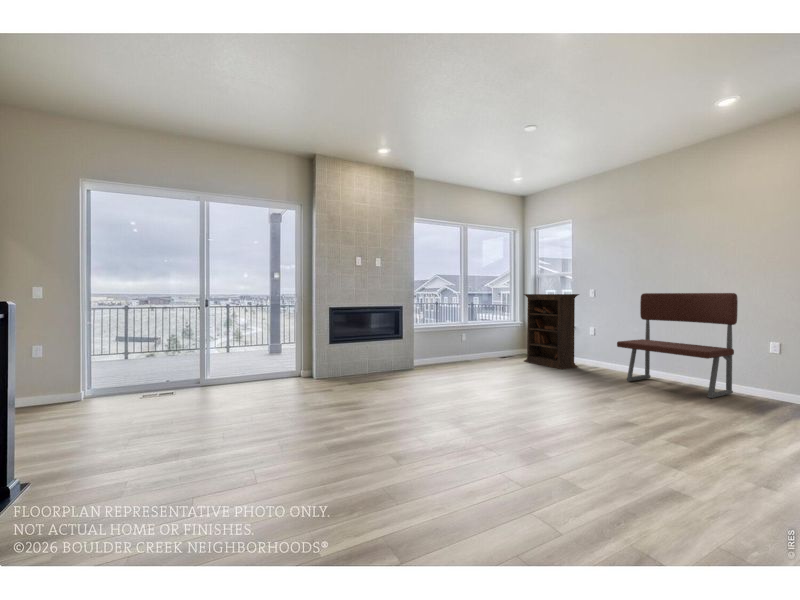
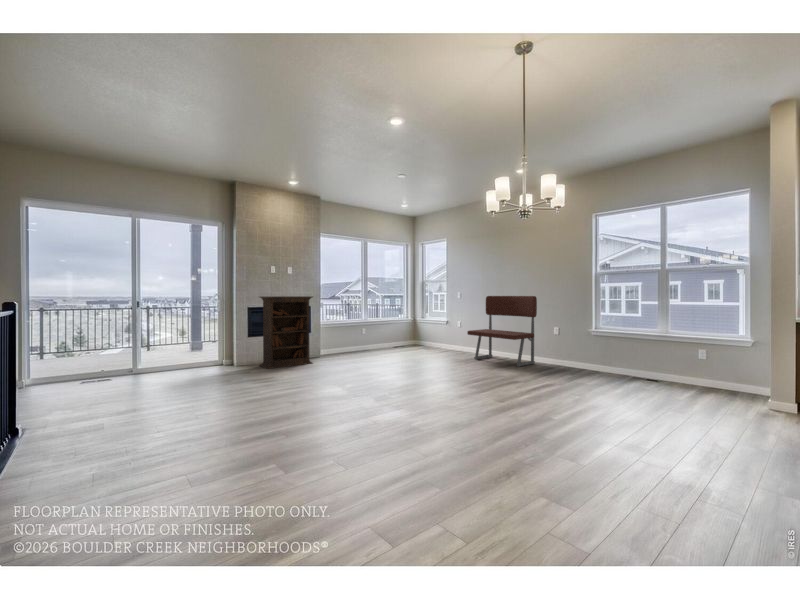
bookcase: present [524,294,579,369] -> present [260,296,313,369]

